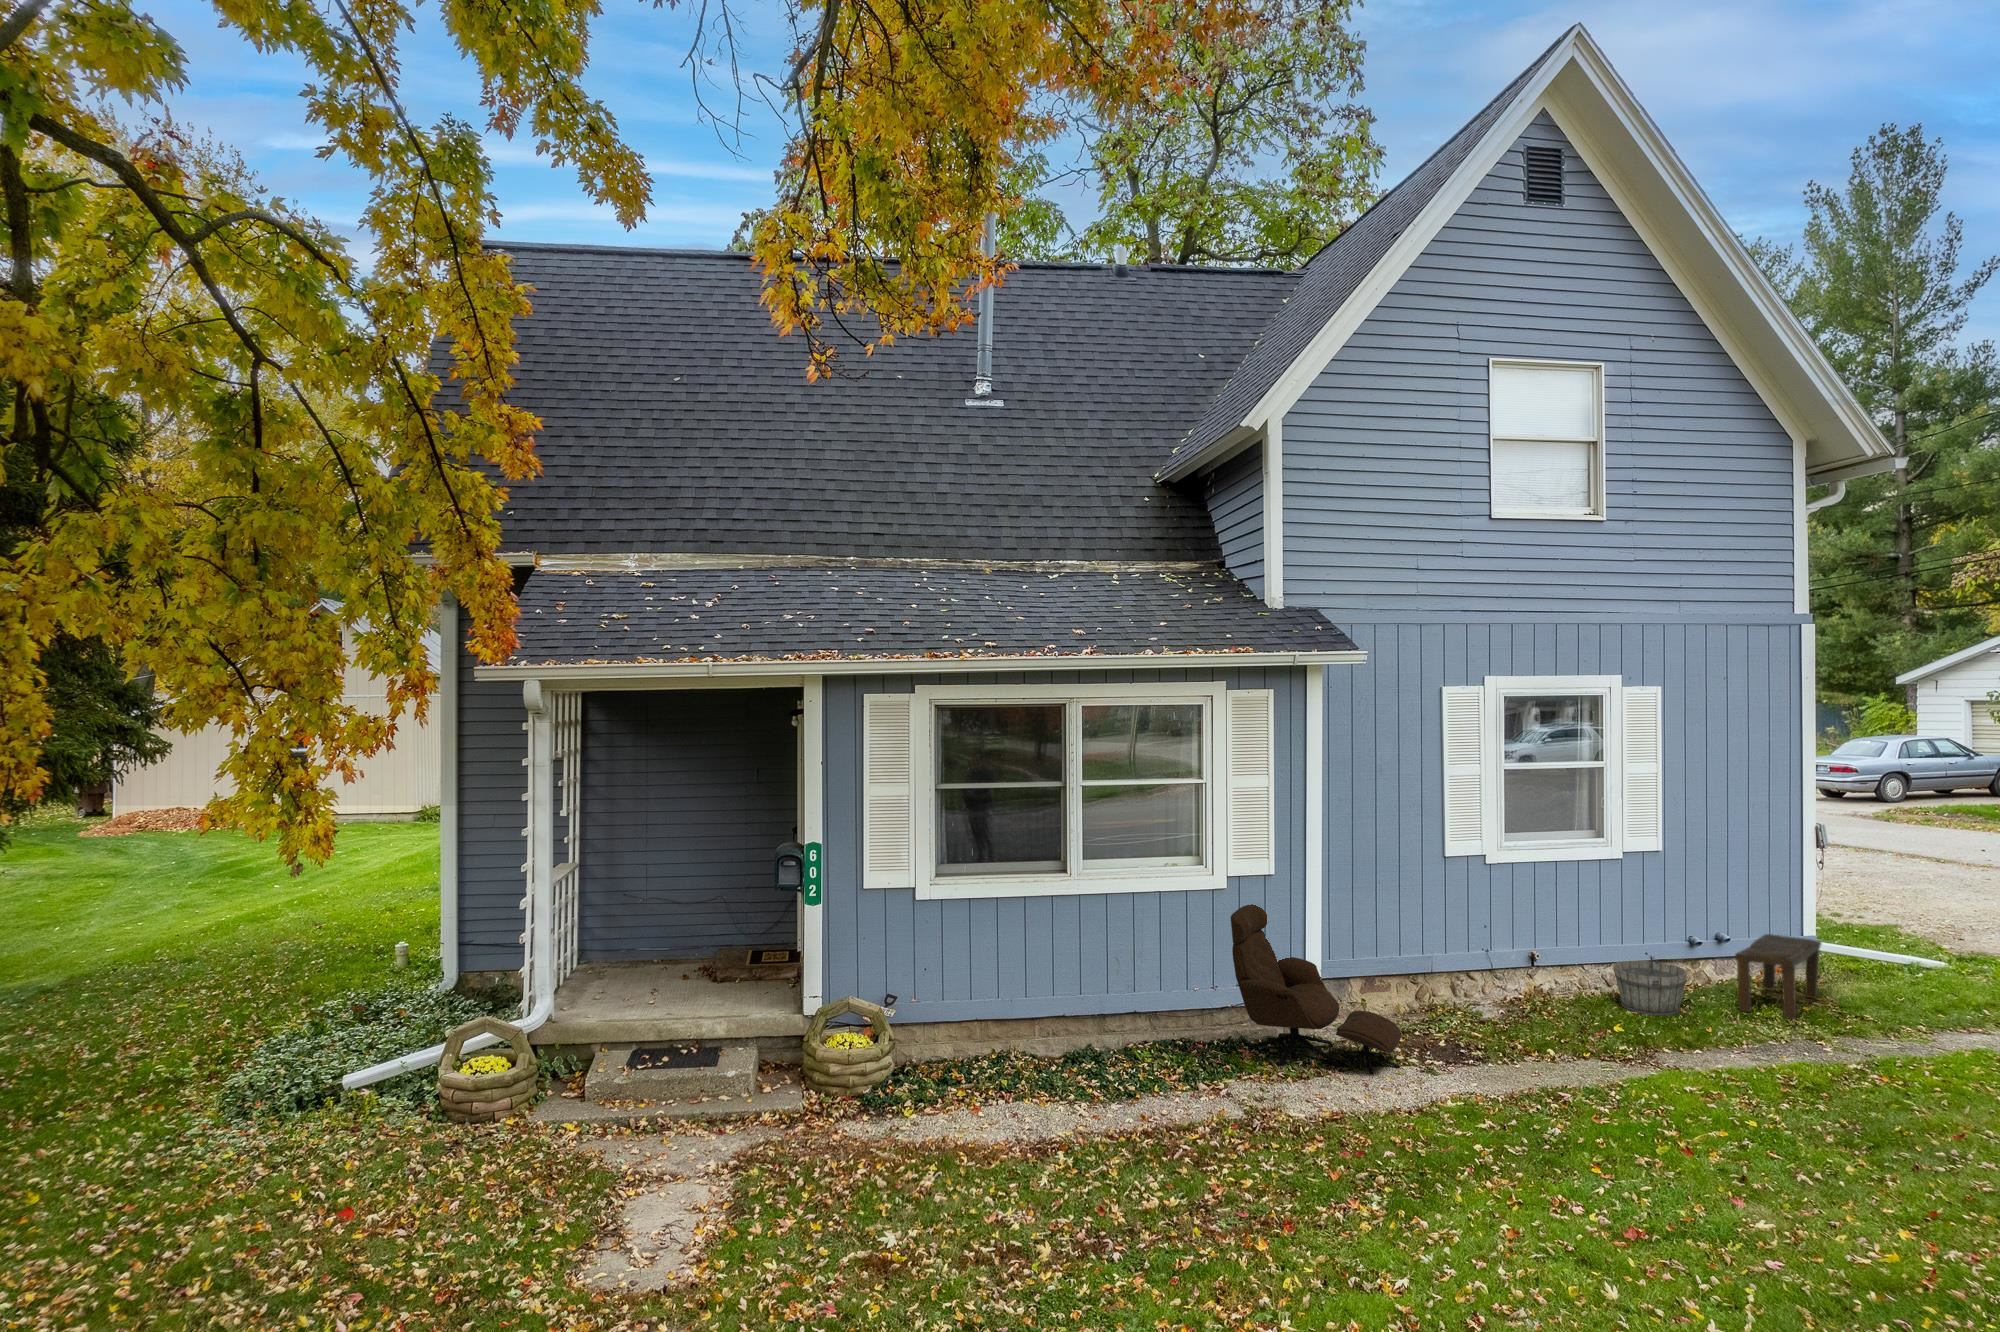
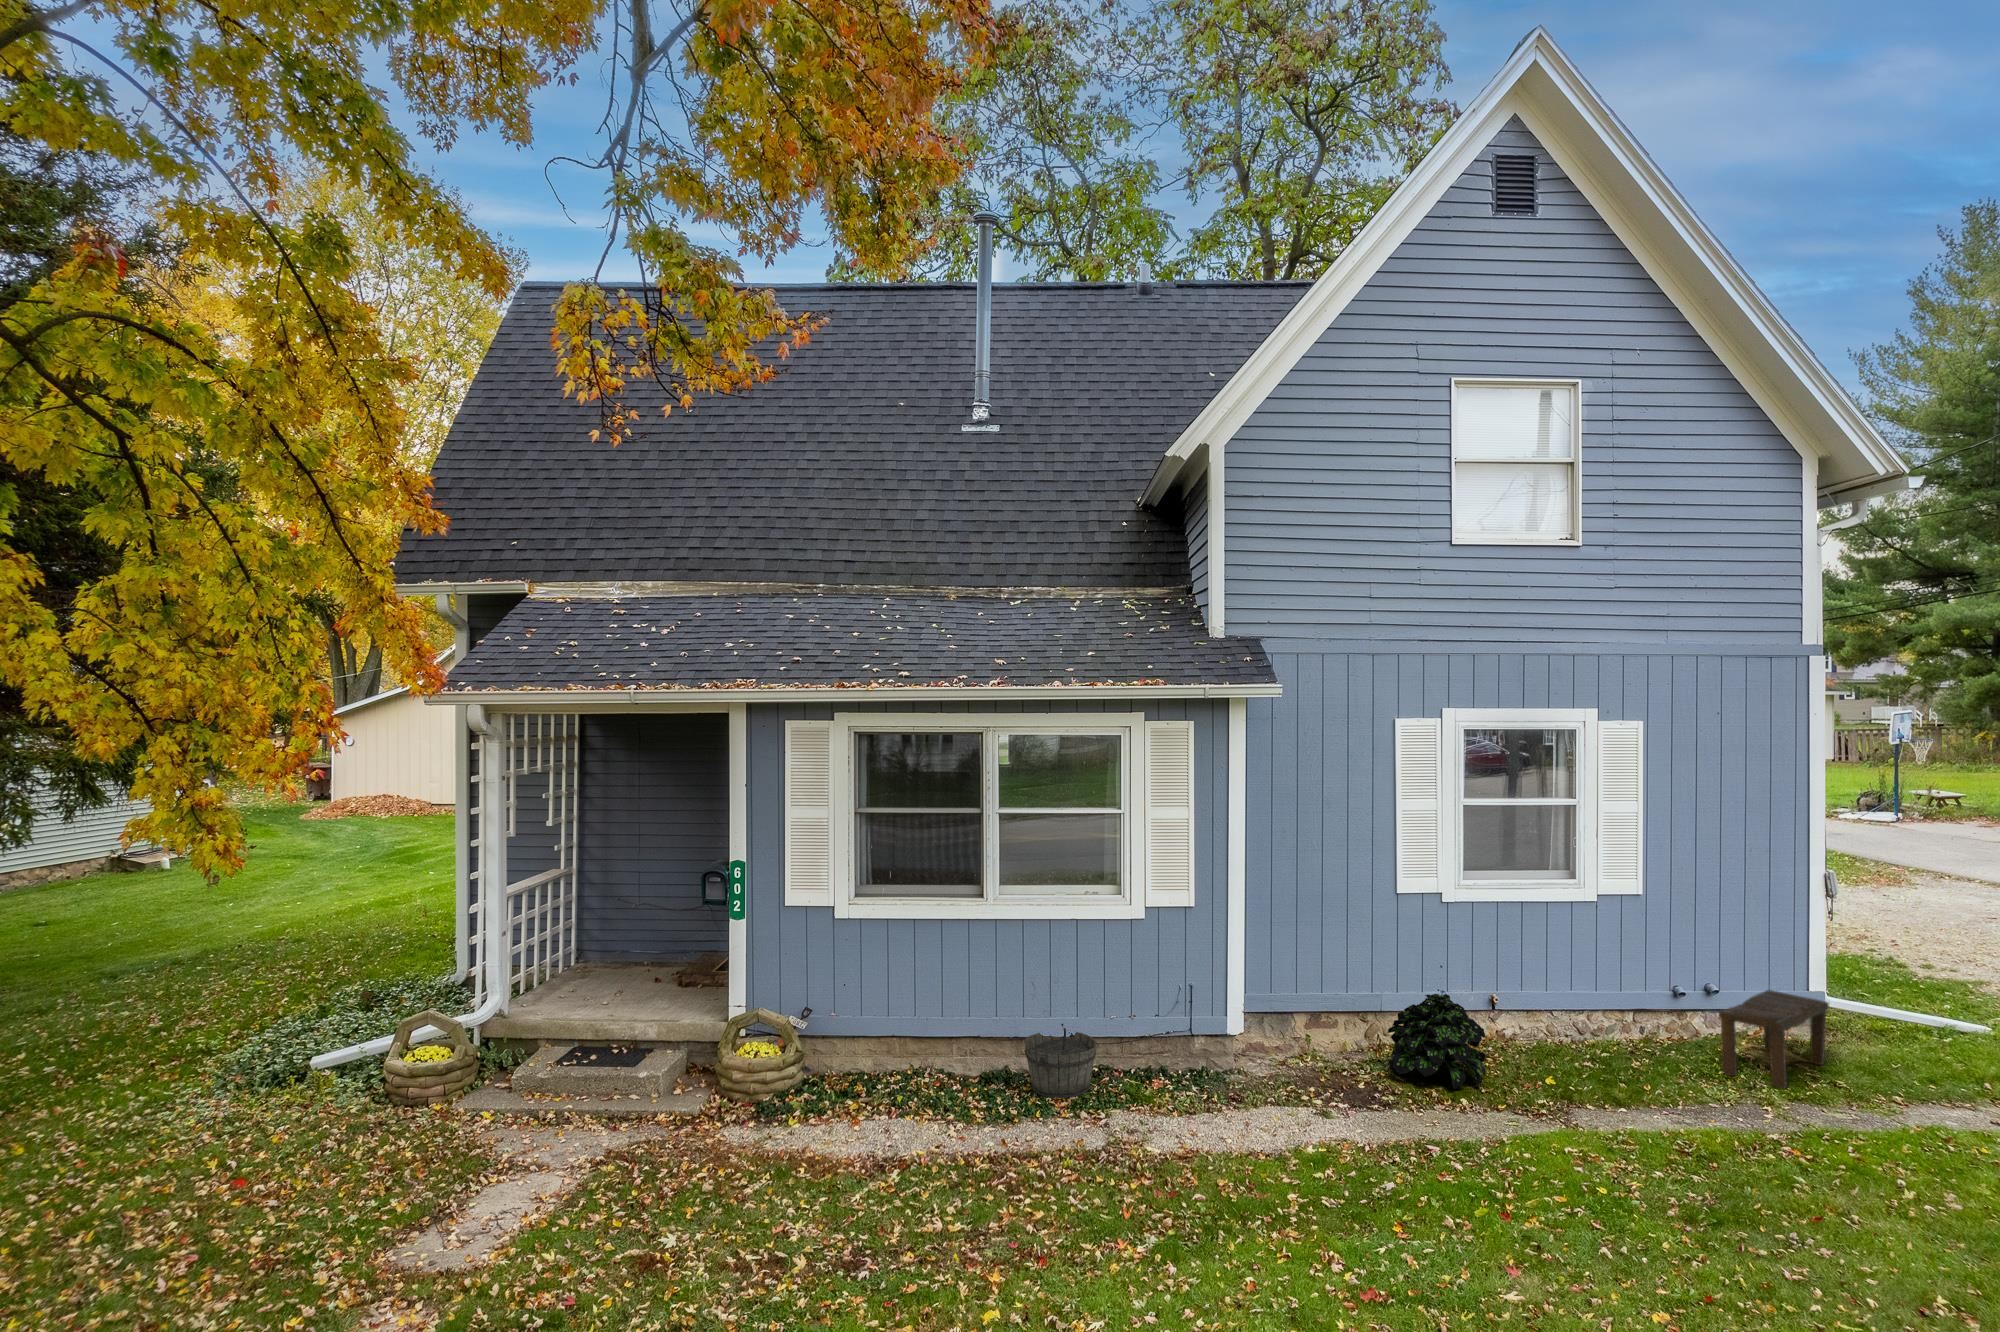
lounge chair: present [1231,904,1402,1075] -> none [1142,934,1314,1121]
potted plant: none [1449,950,1544,1038] -> present [1388,994,1486,1089]
wooden bucket: present [1613,953,1687,1016] -> present [1024,1024,1097,1098]

